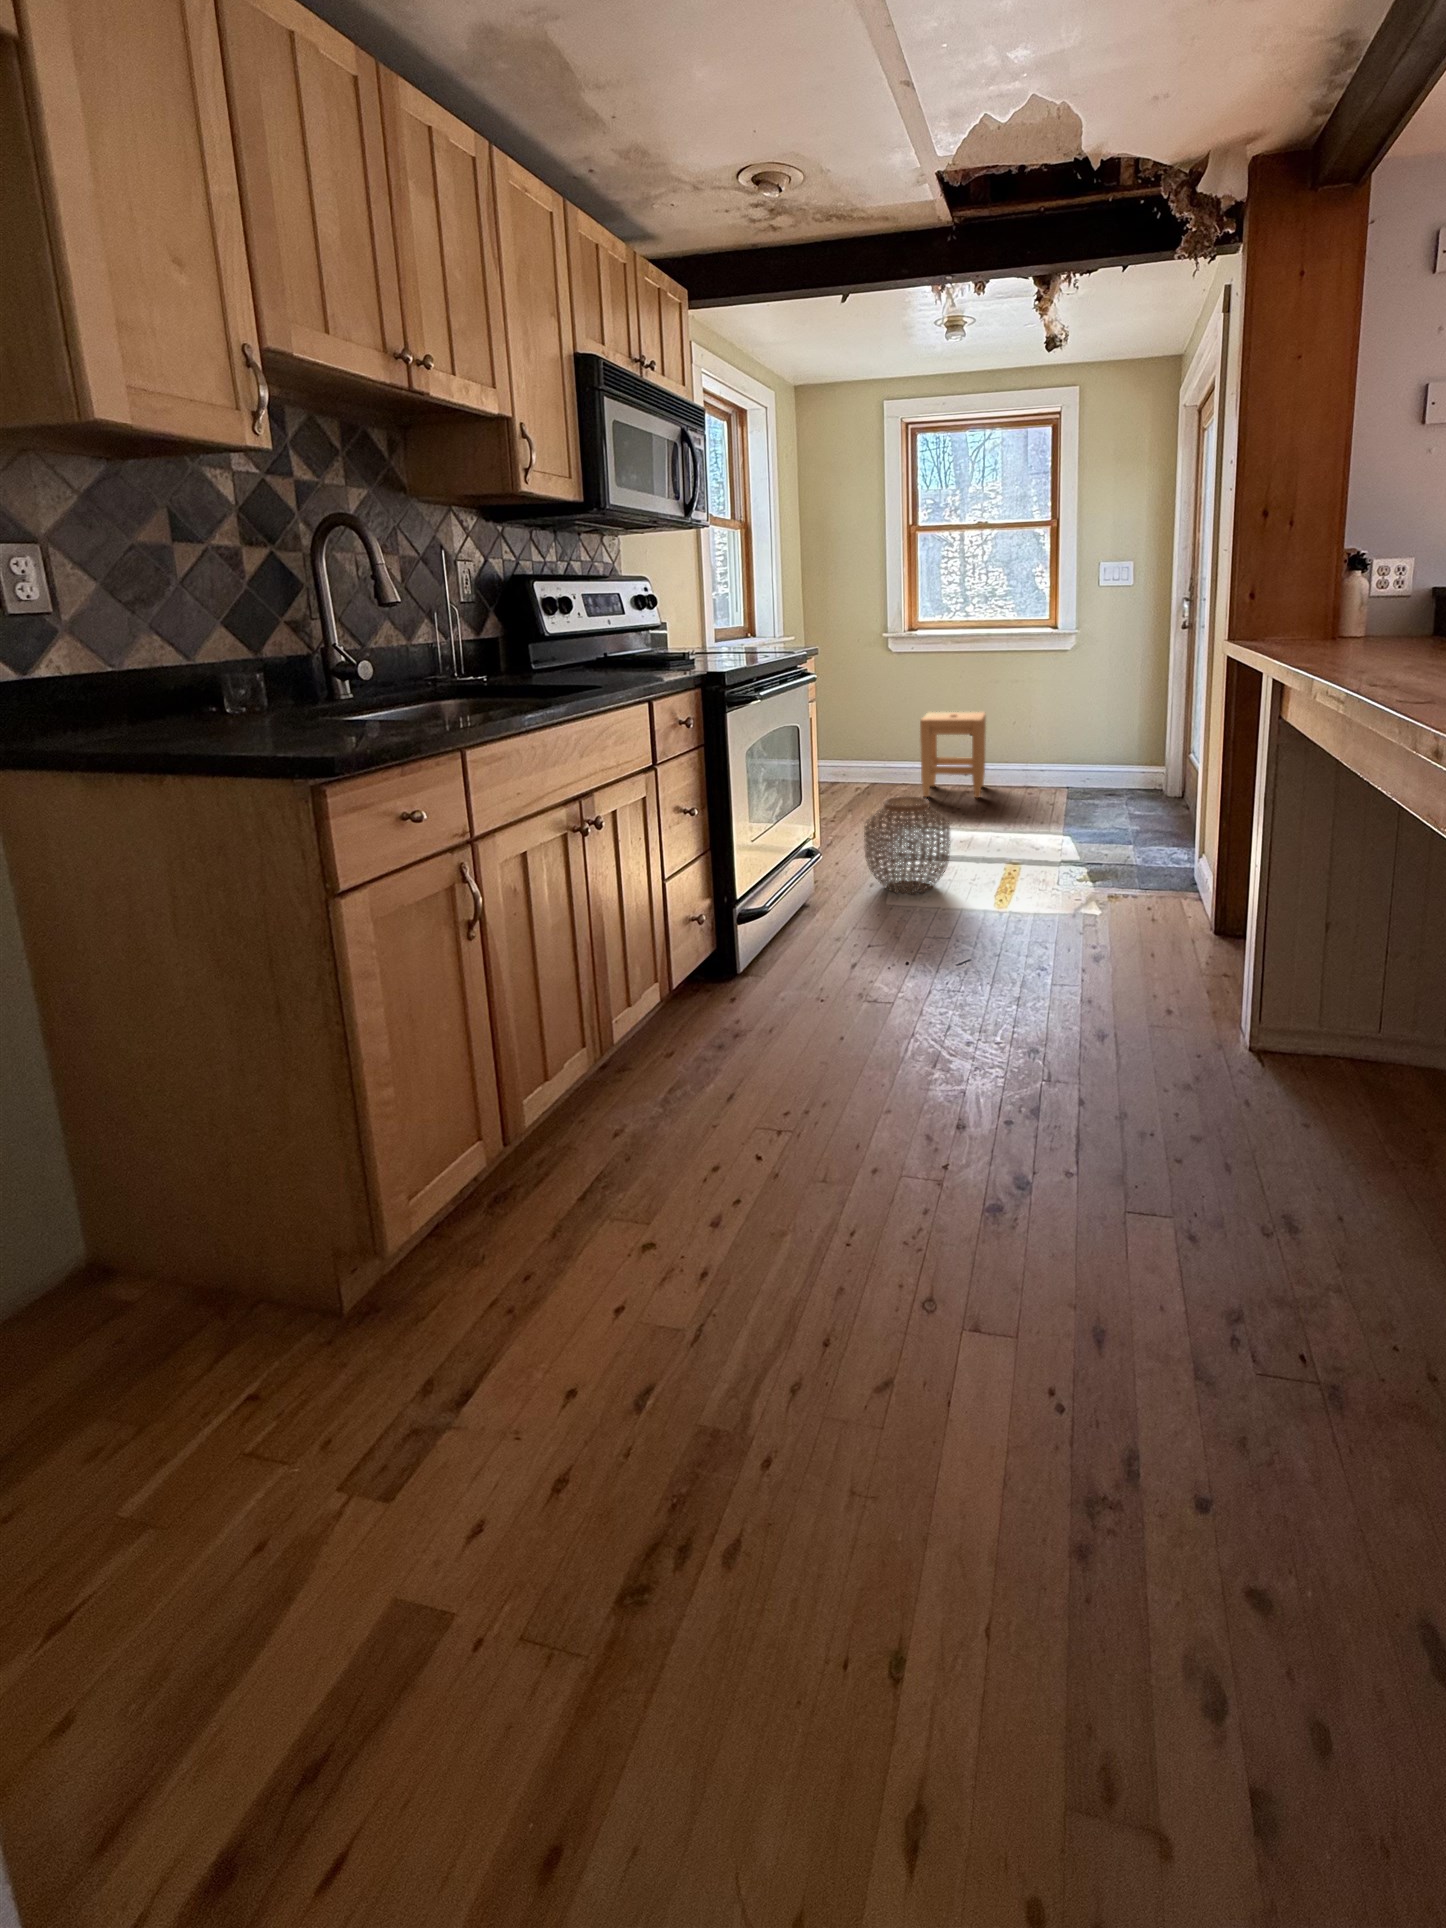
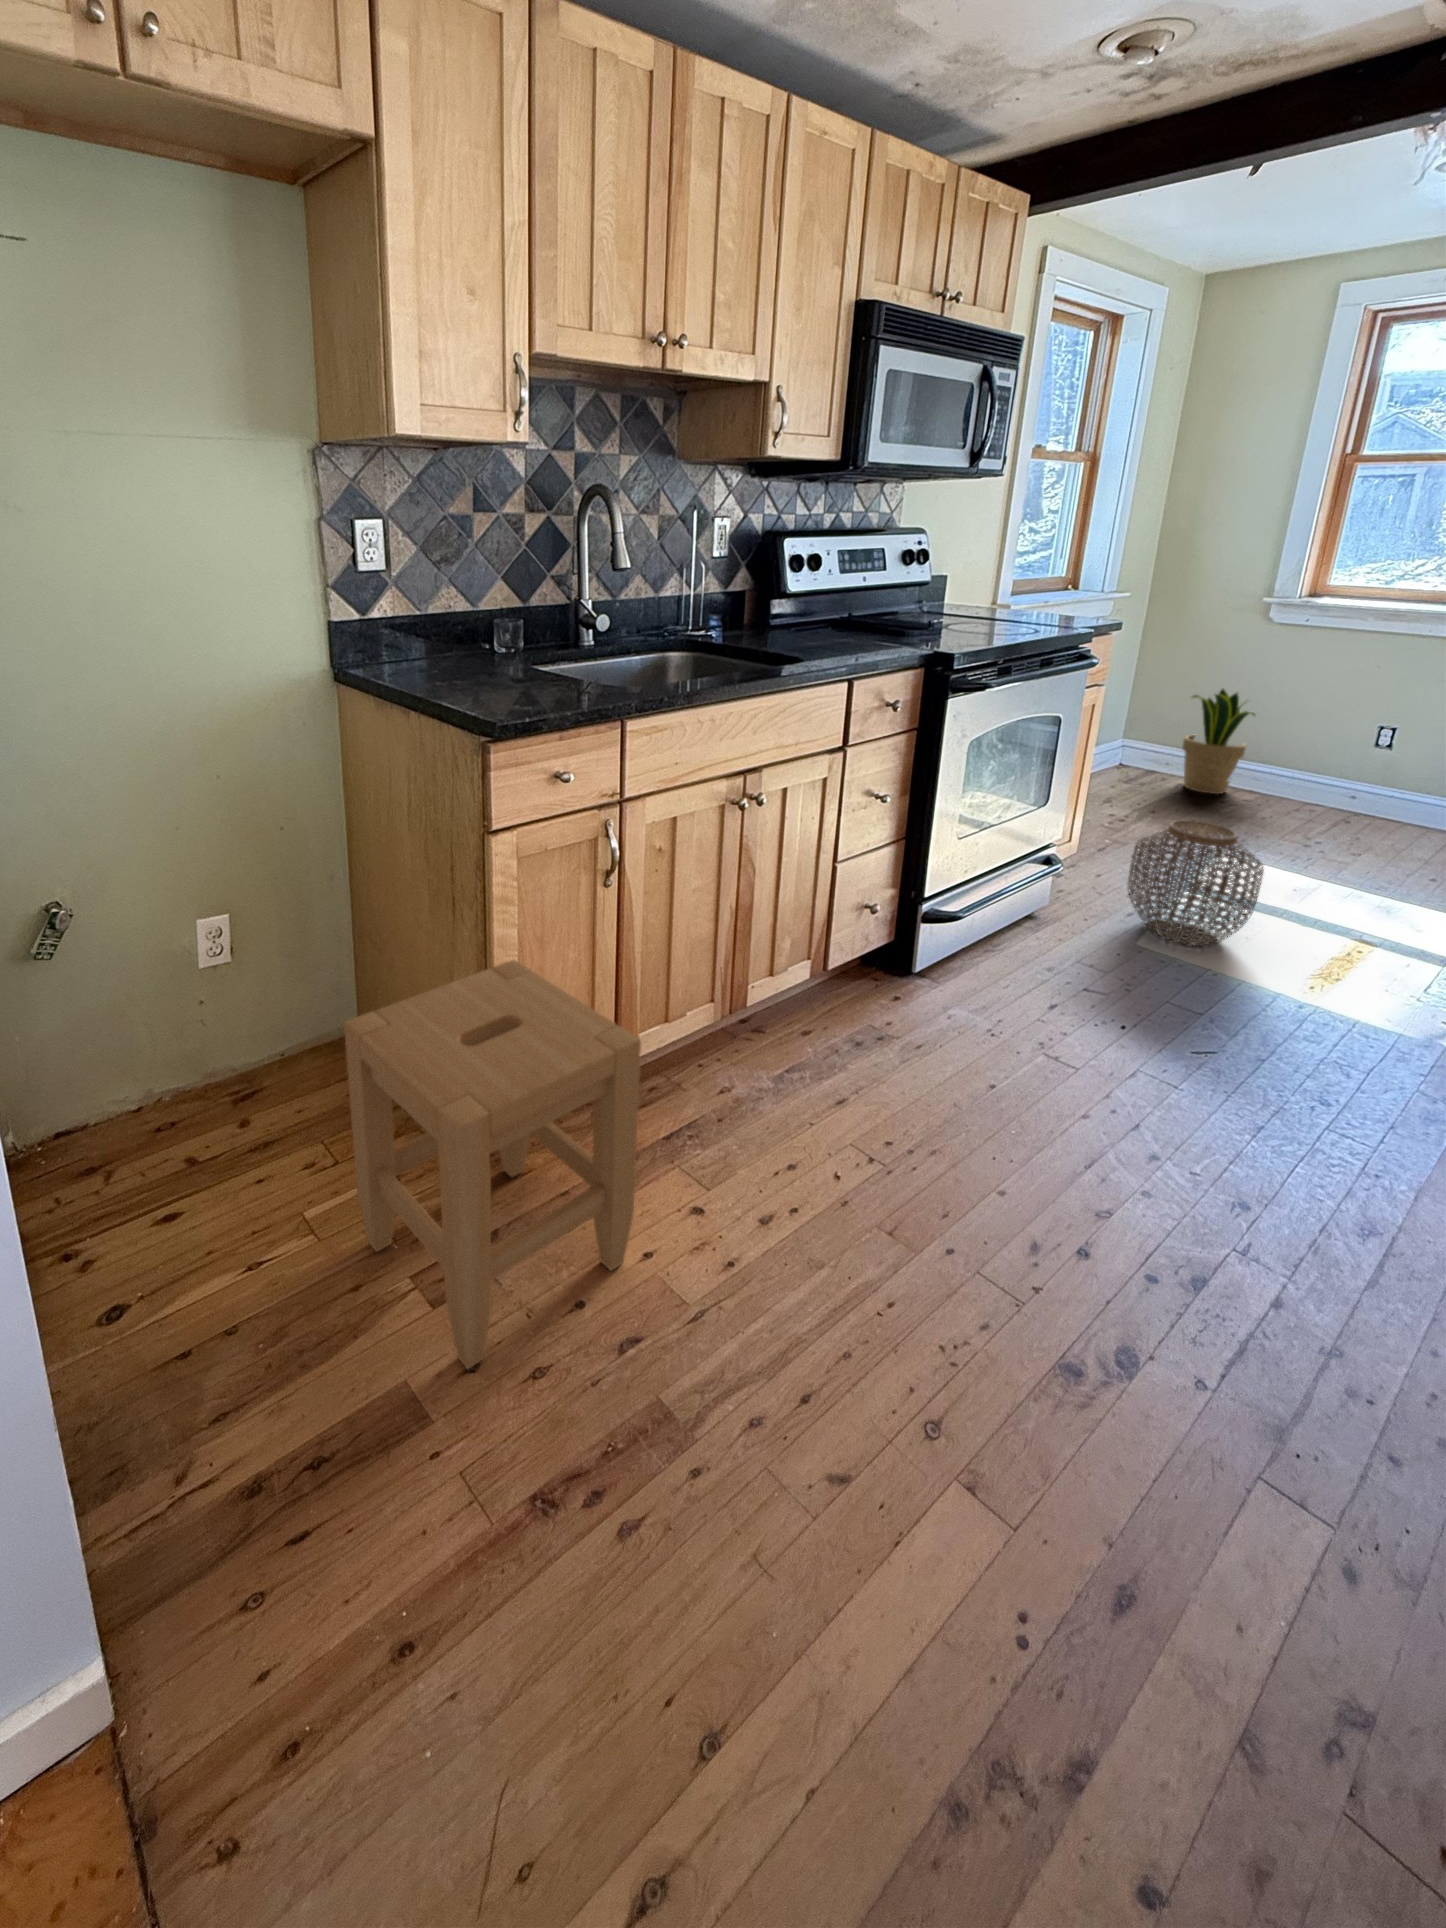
potted plant: none [851,707,895,791] -> present [1182,688,1255,794]
stool: present [920,712,986,798] -> present [344,960,641,1369]

